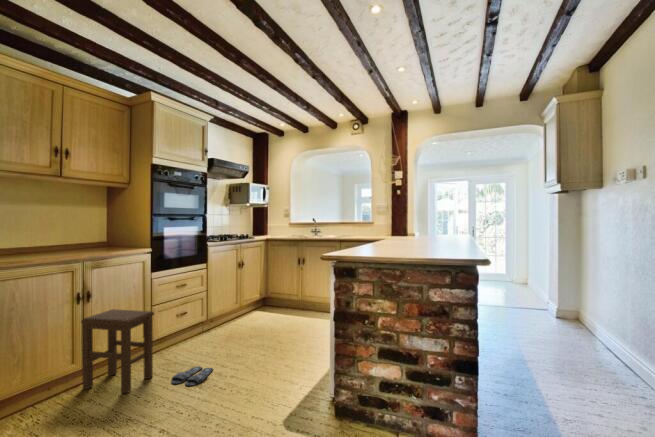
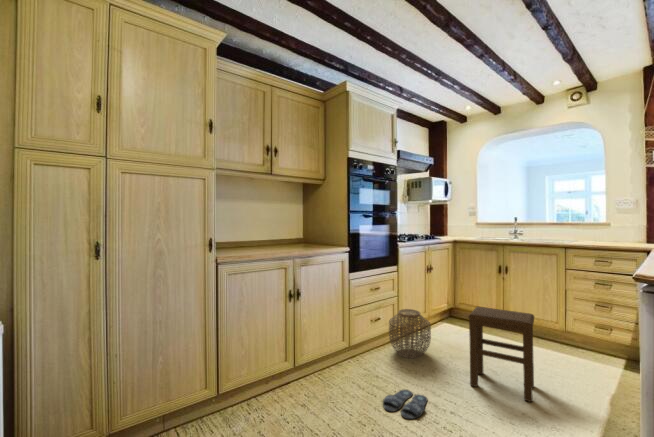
woven basket: none [194,301,232,343] -> present [389,309,431,358]
stool: present [81,309,154,393] -> present [468,306,534,402]

